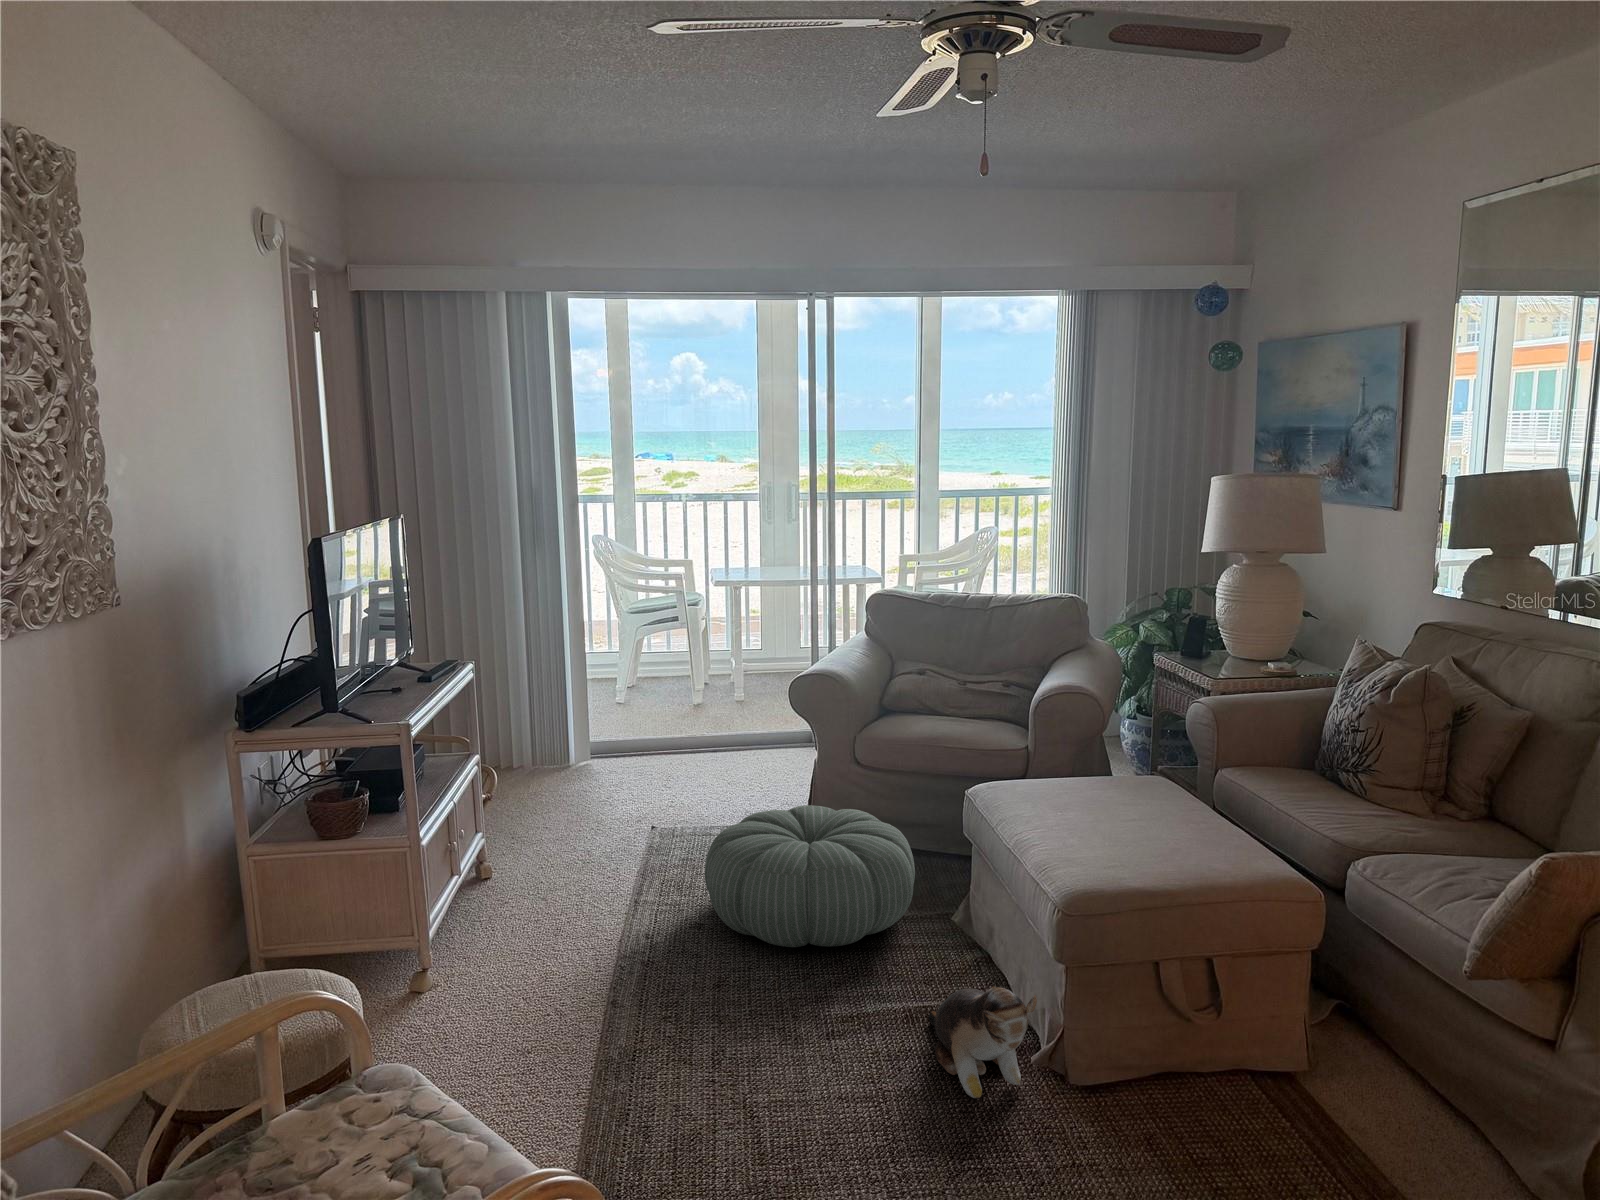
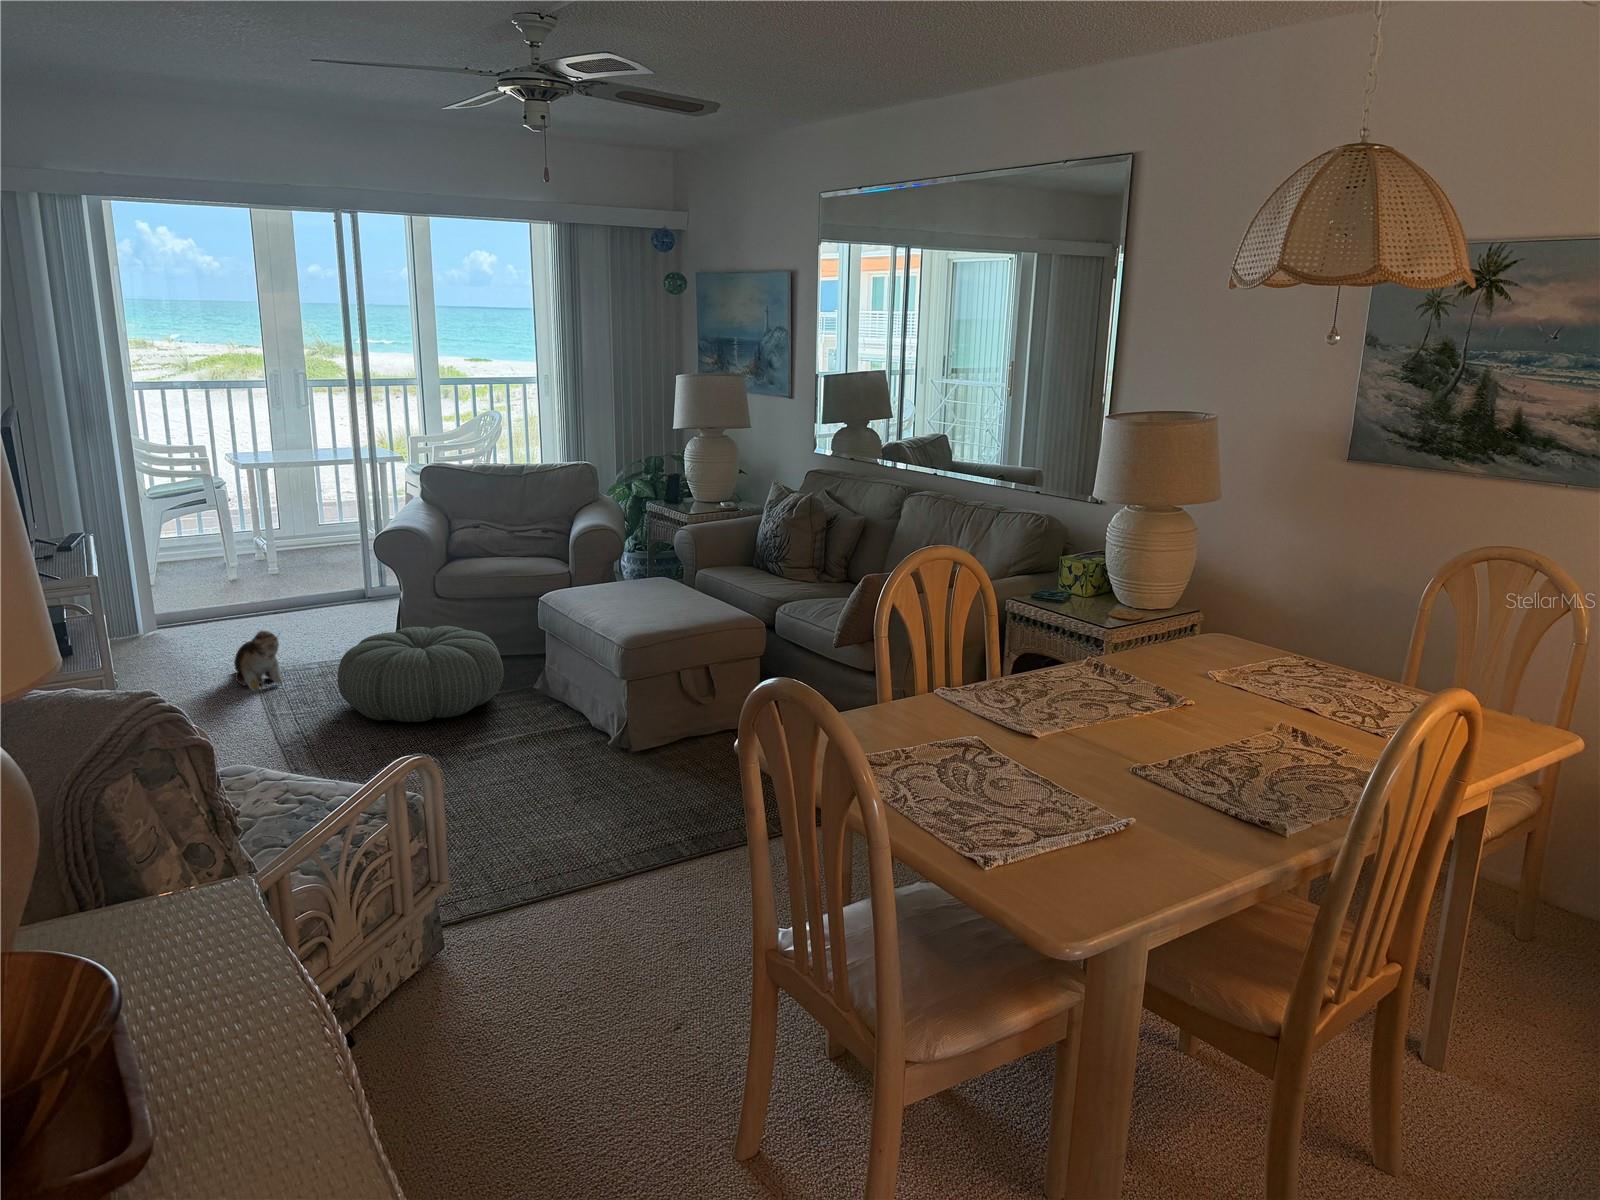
plush toy: present [928,986,1037,1098] -> present [234,631,283,691]

